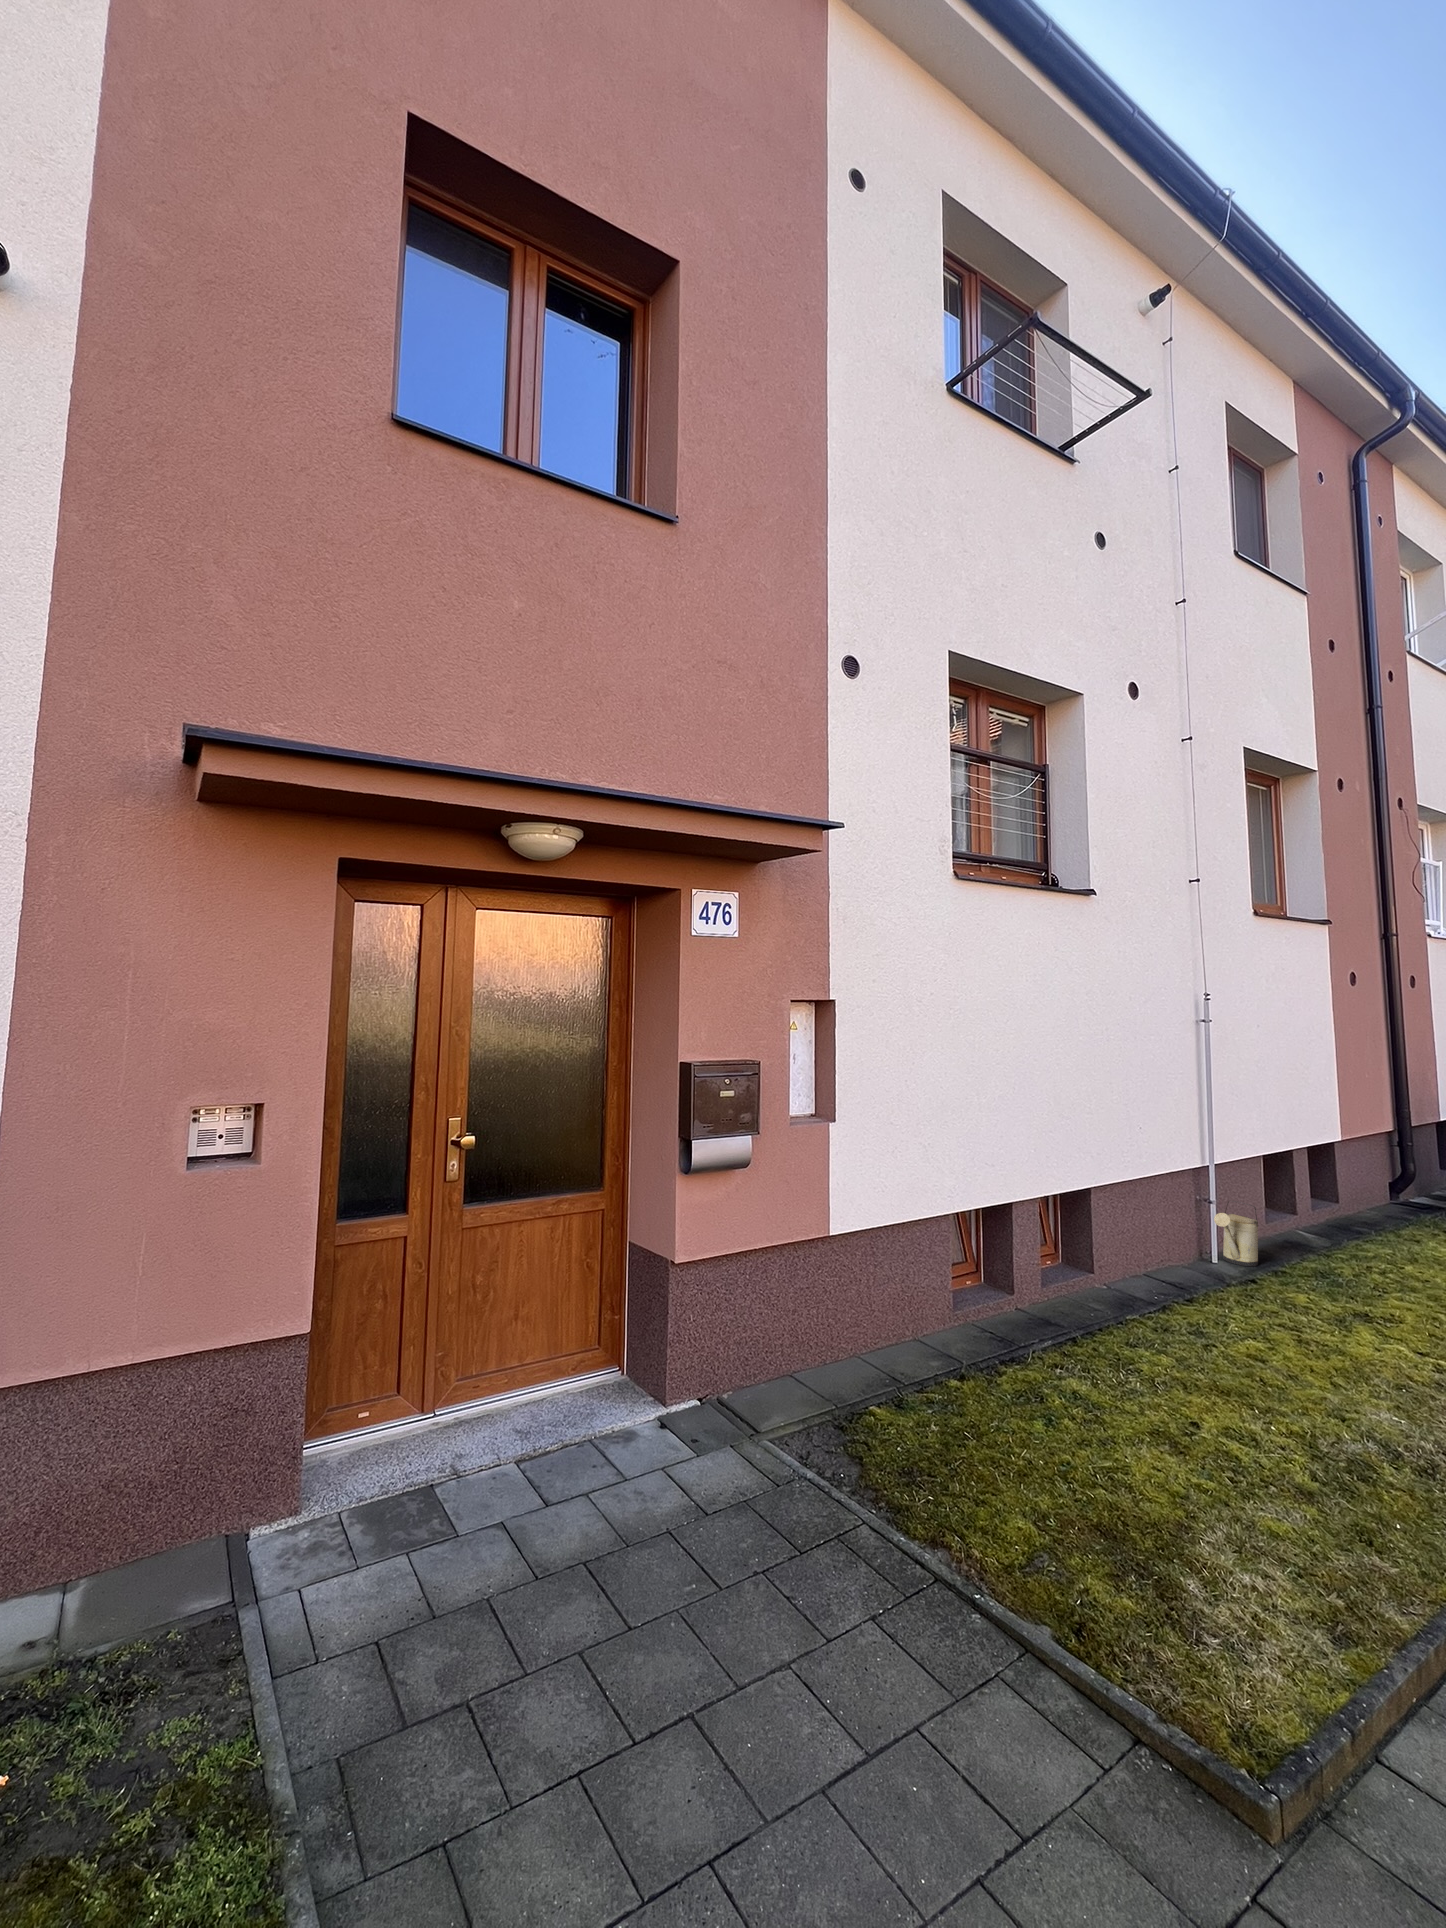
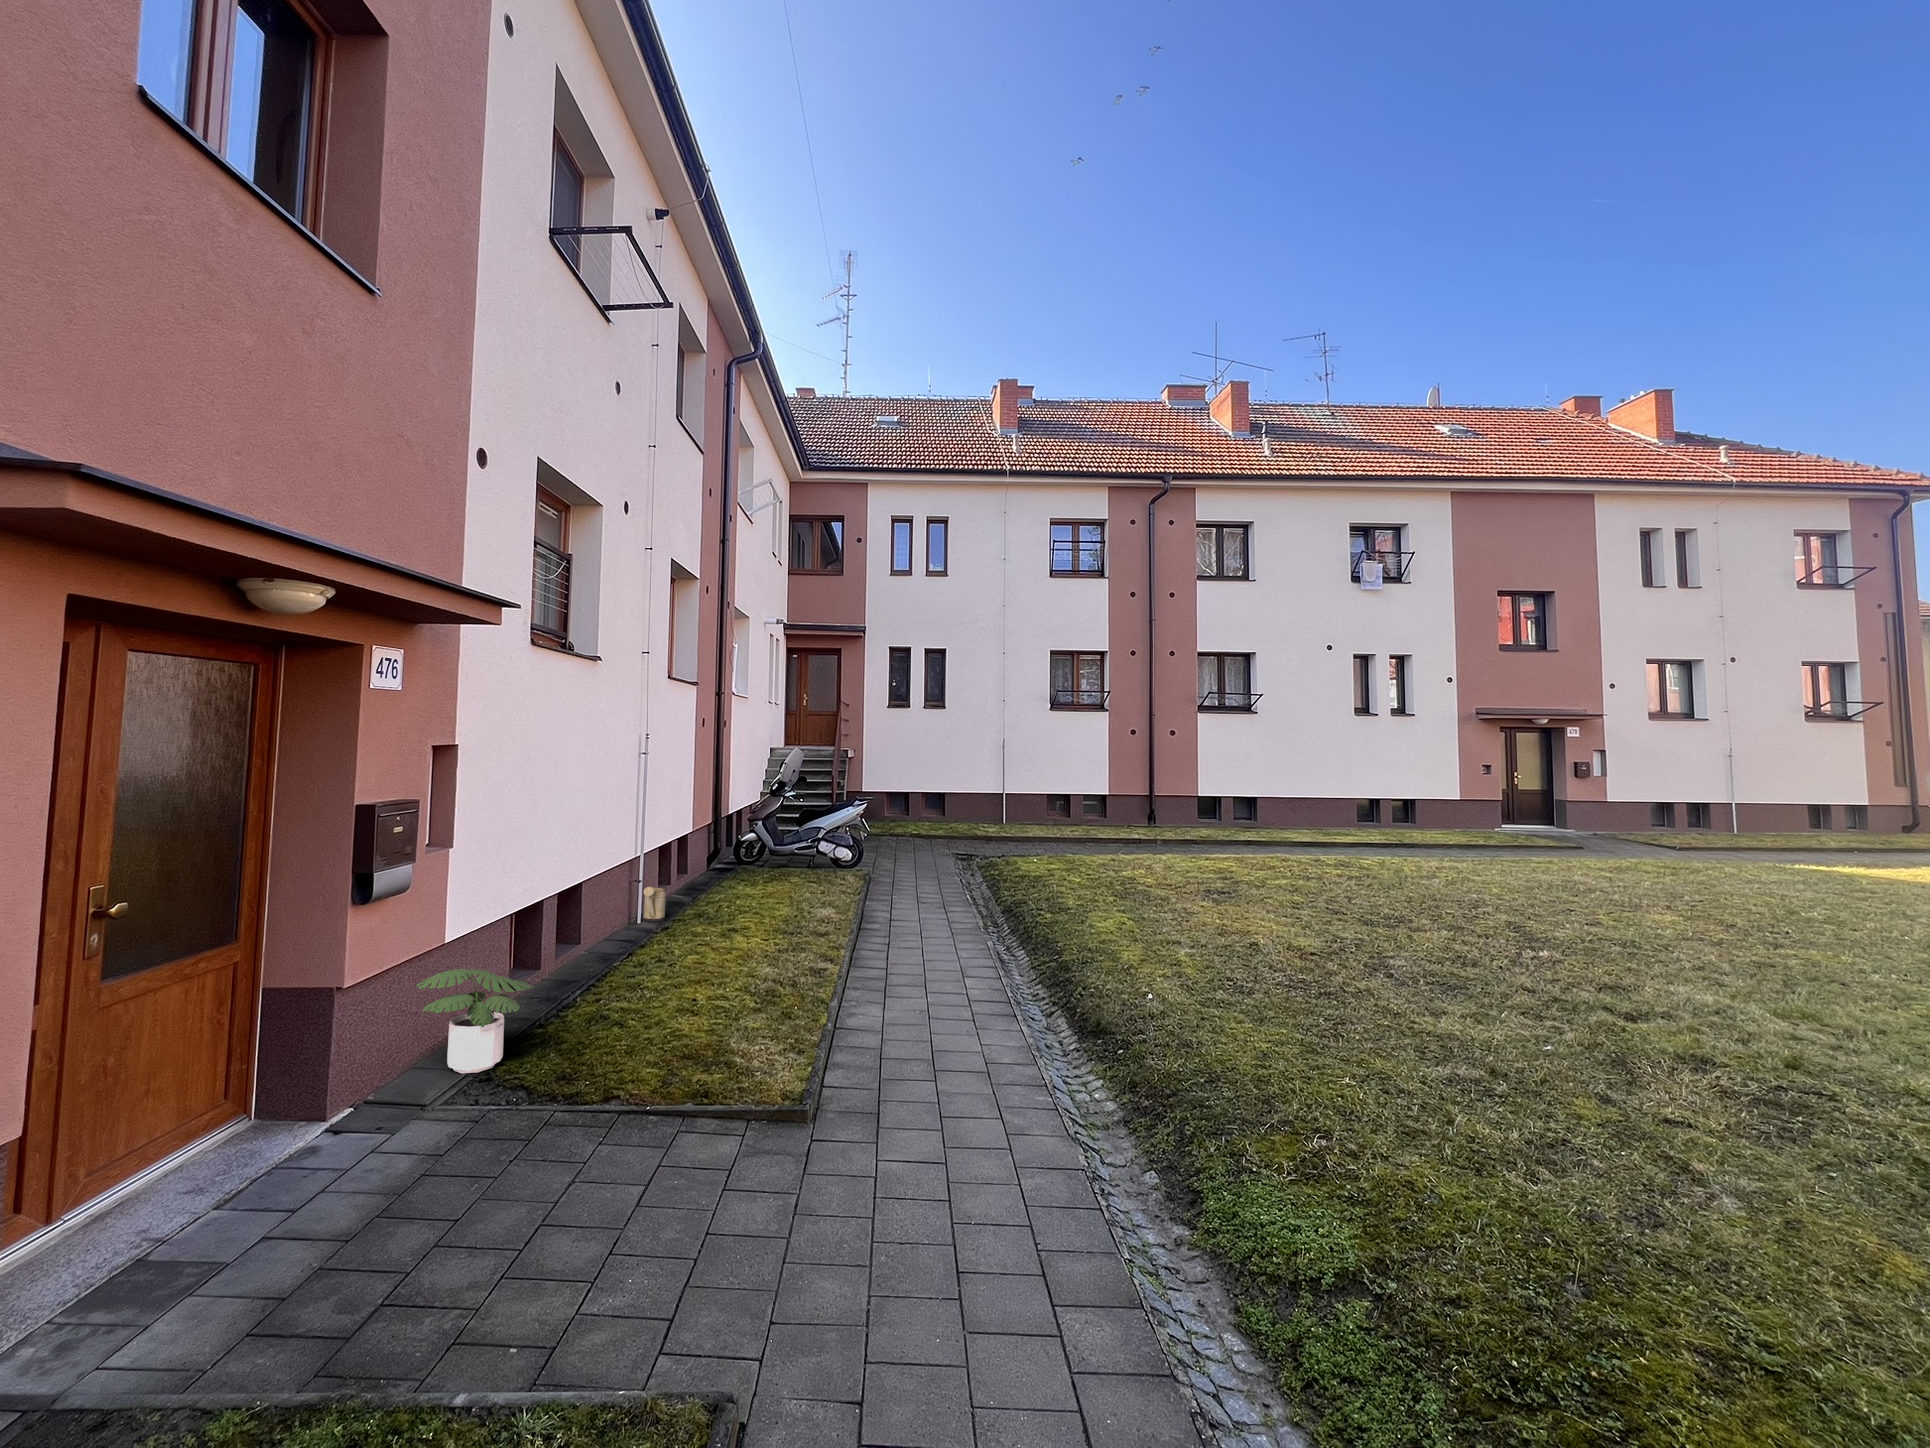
potted plant: none [775,1274,920,1417] -> present [416,968,535,1073]

